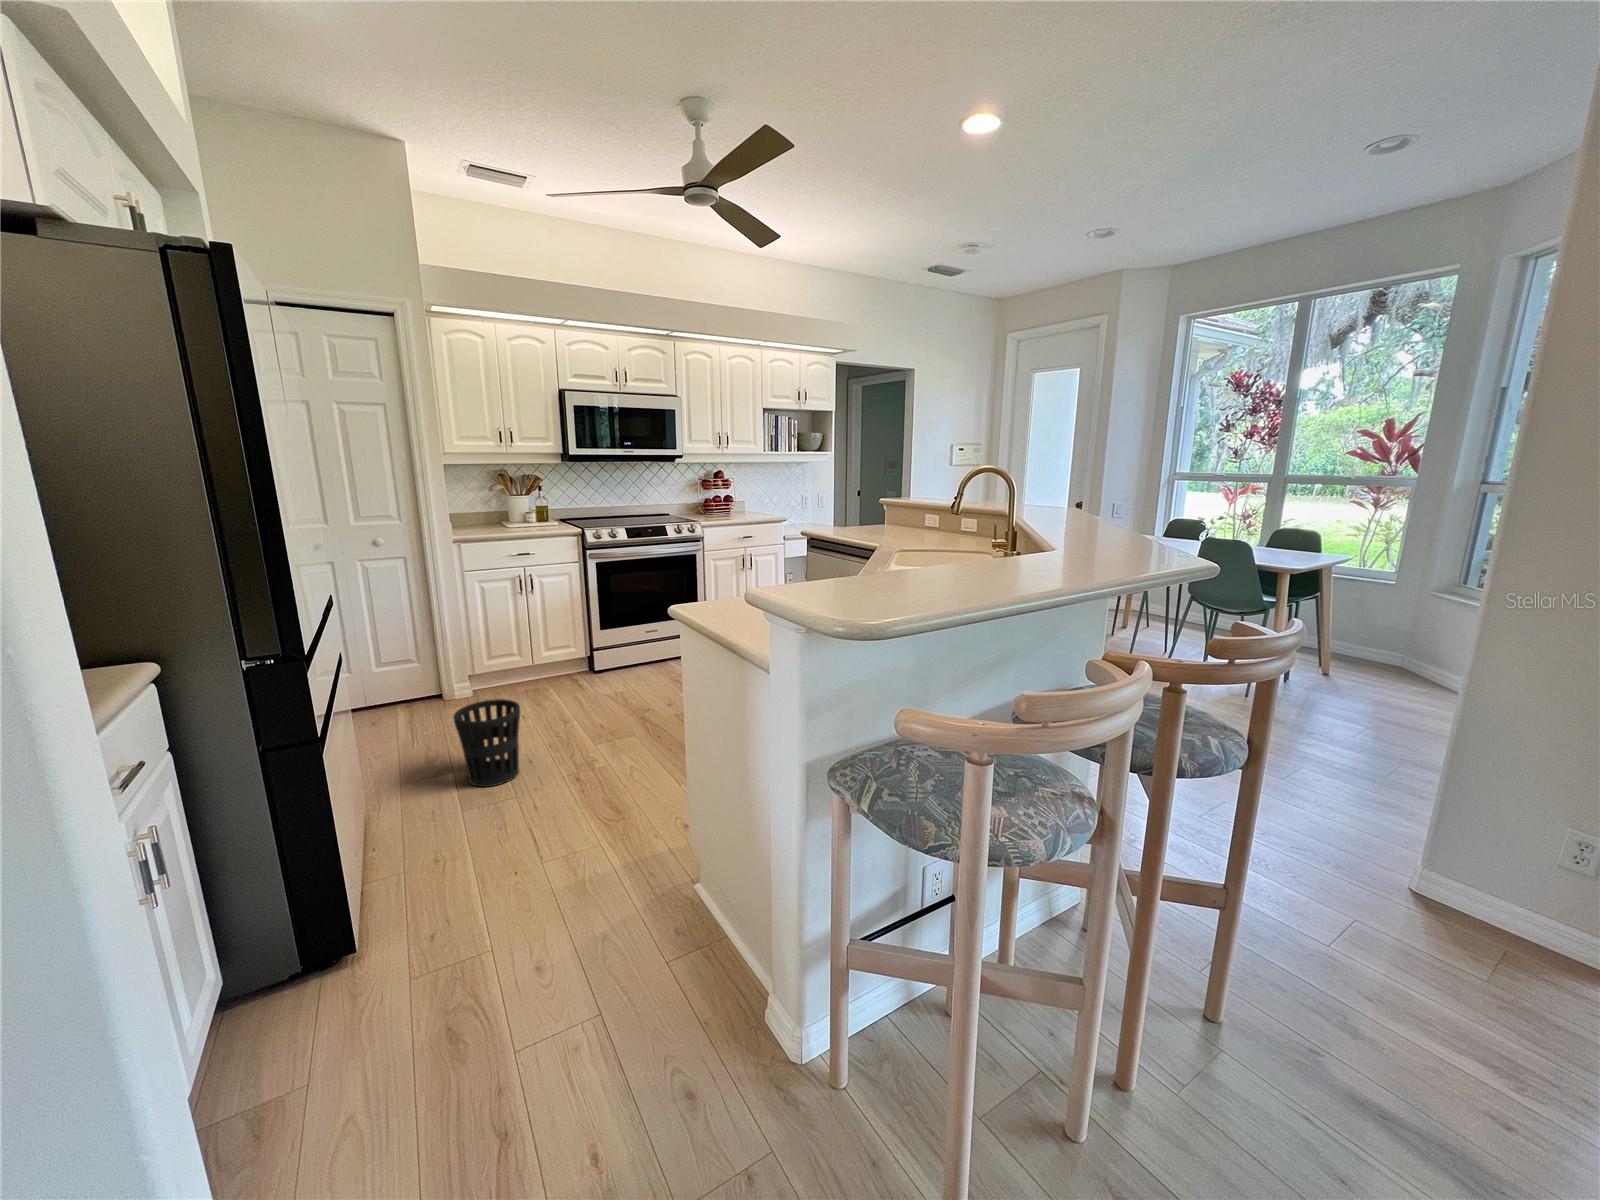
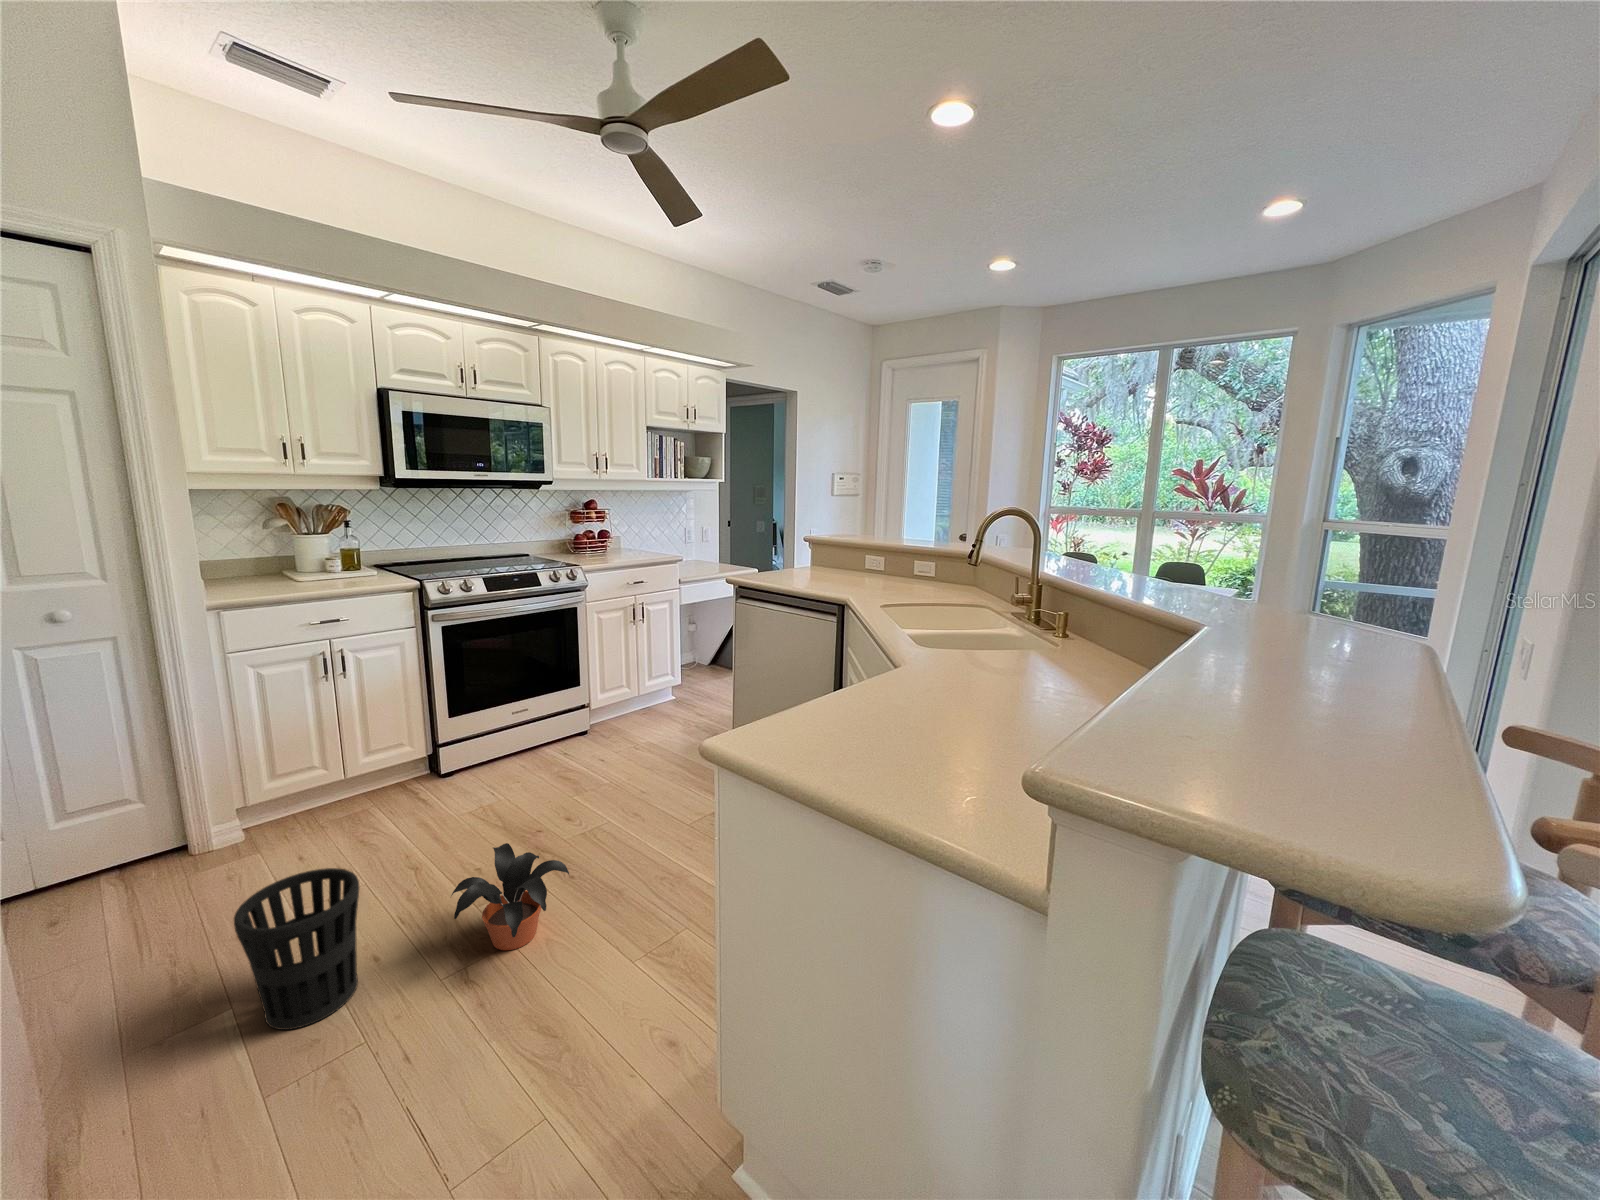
potted plant: none [572,703,649,770] -> present [451,843,569,950]

